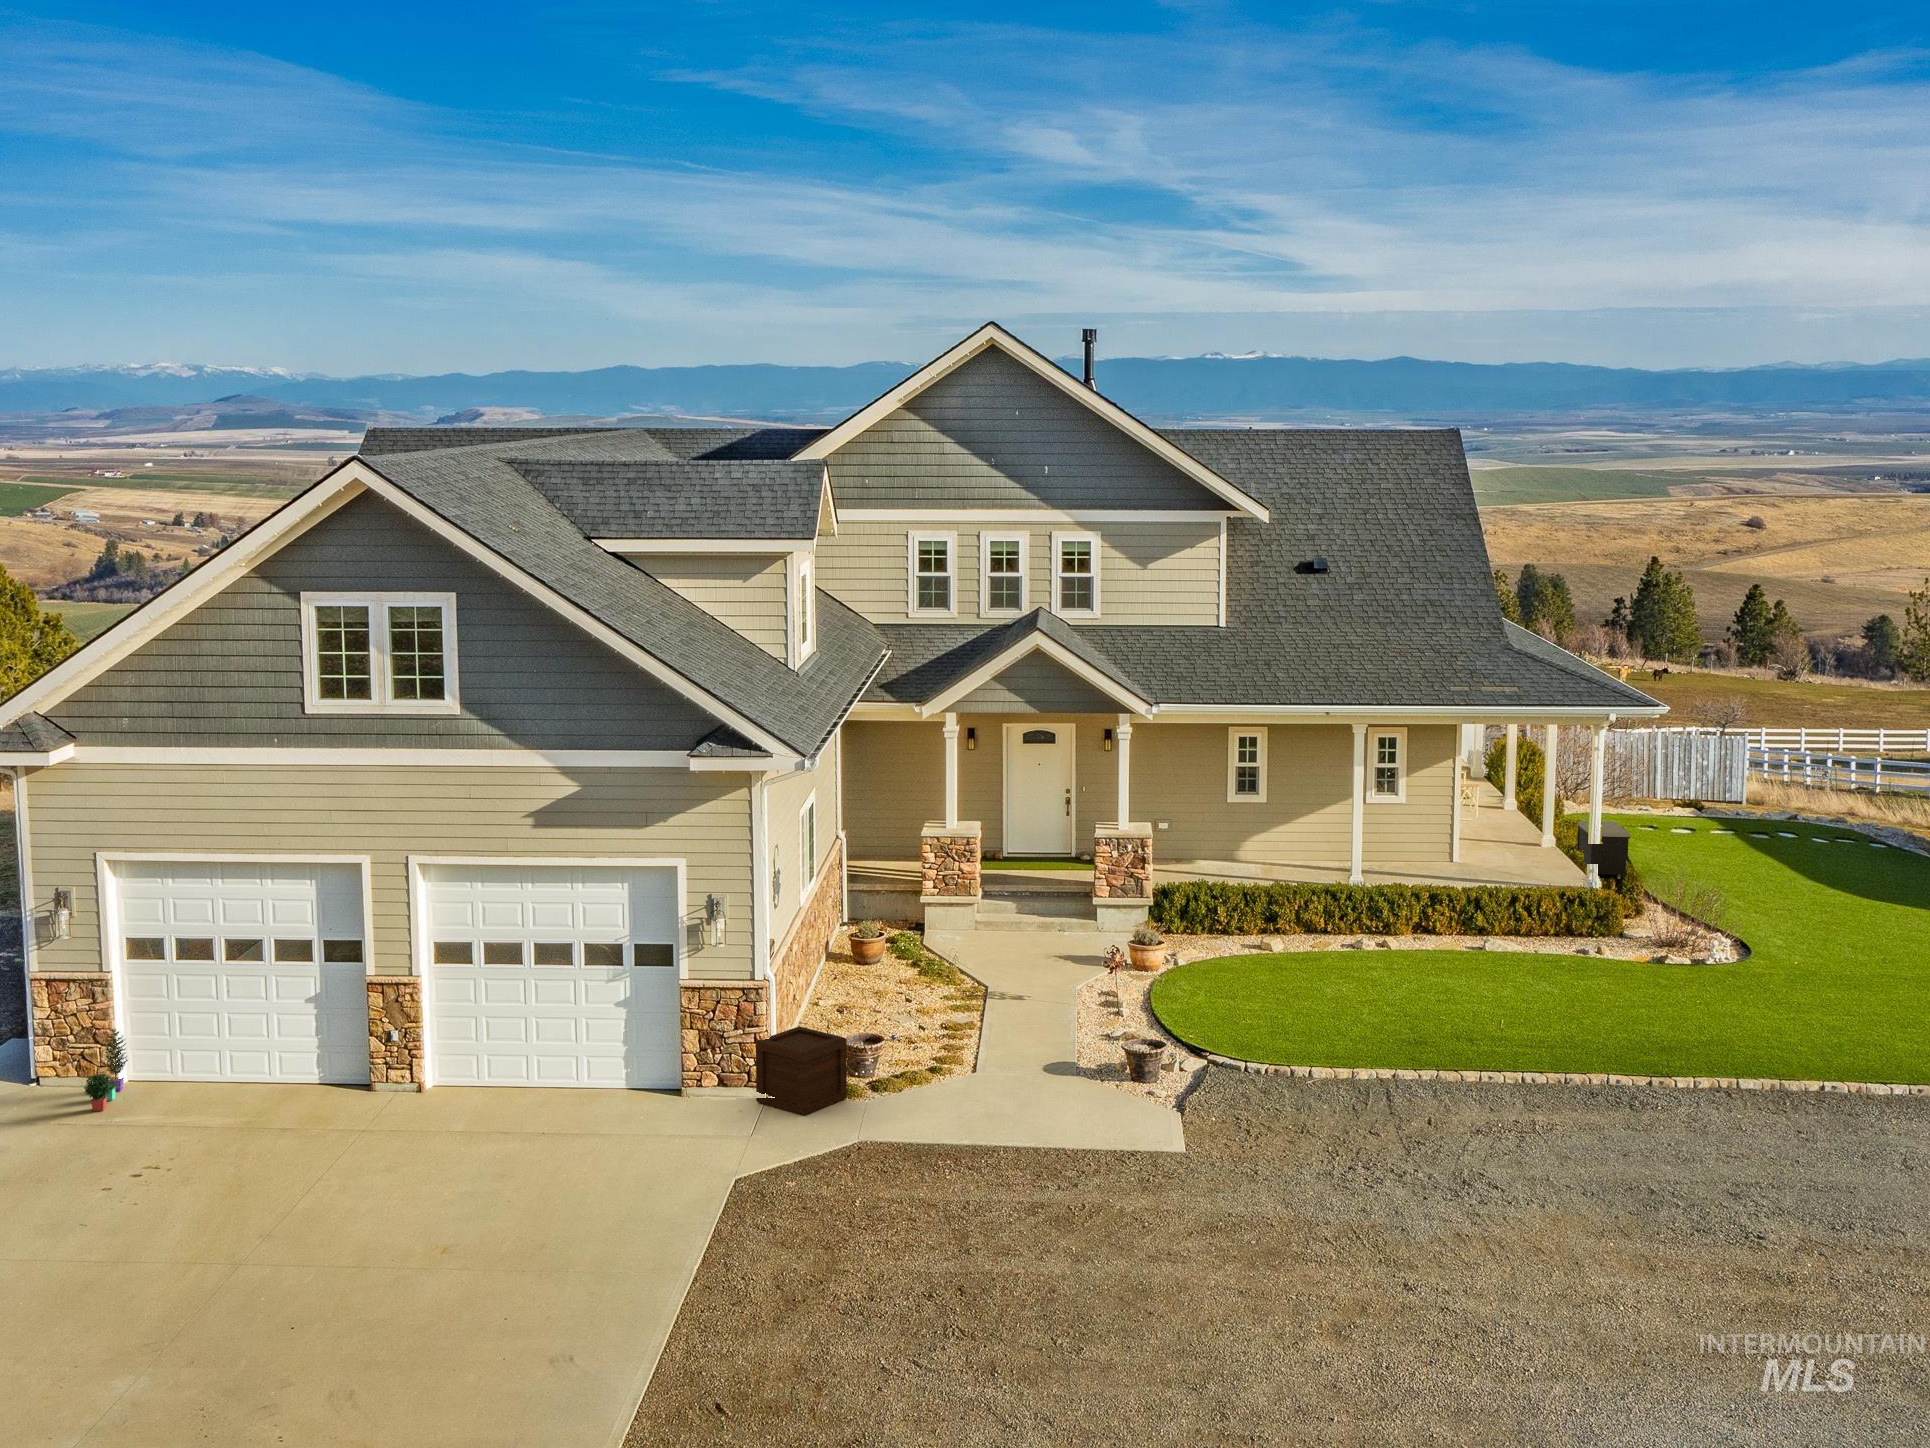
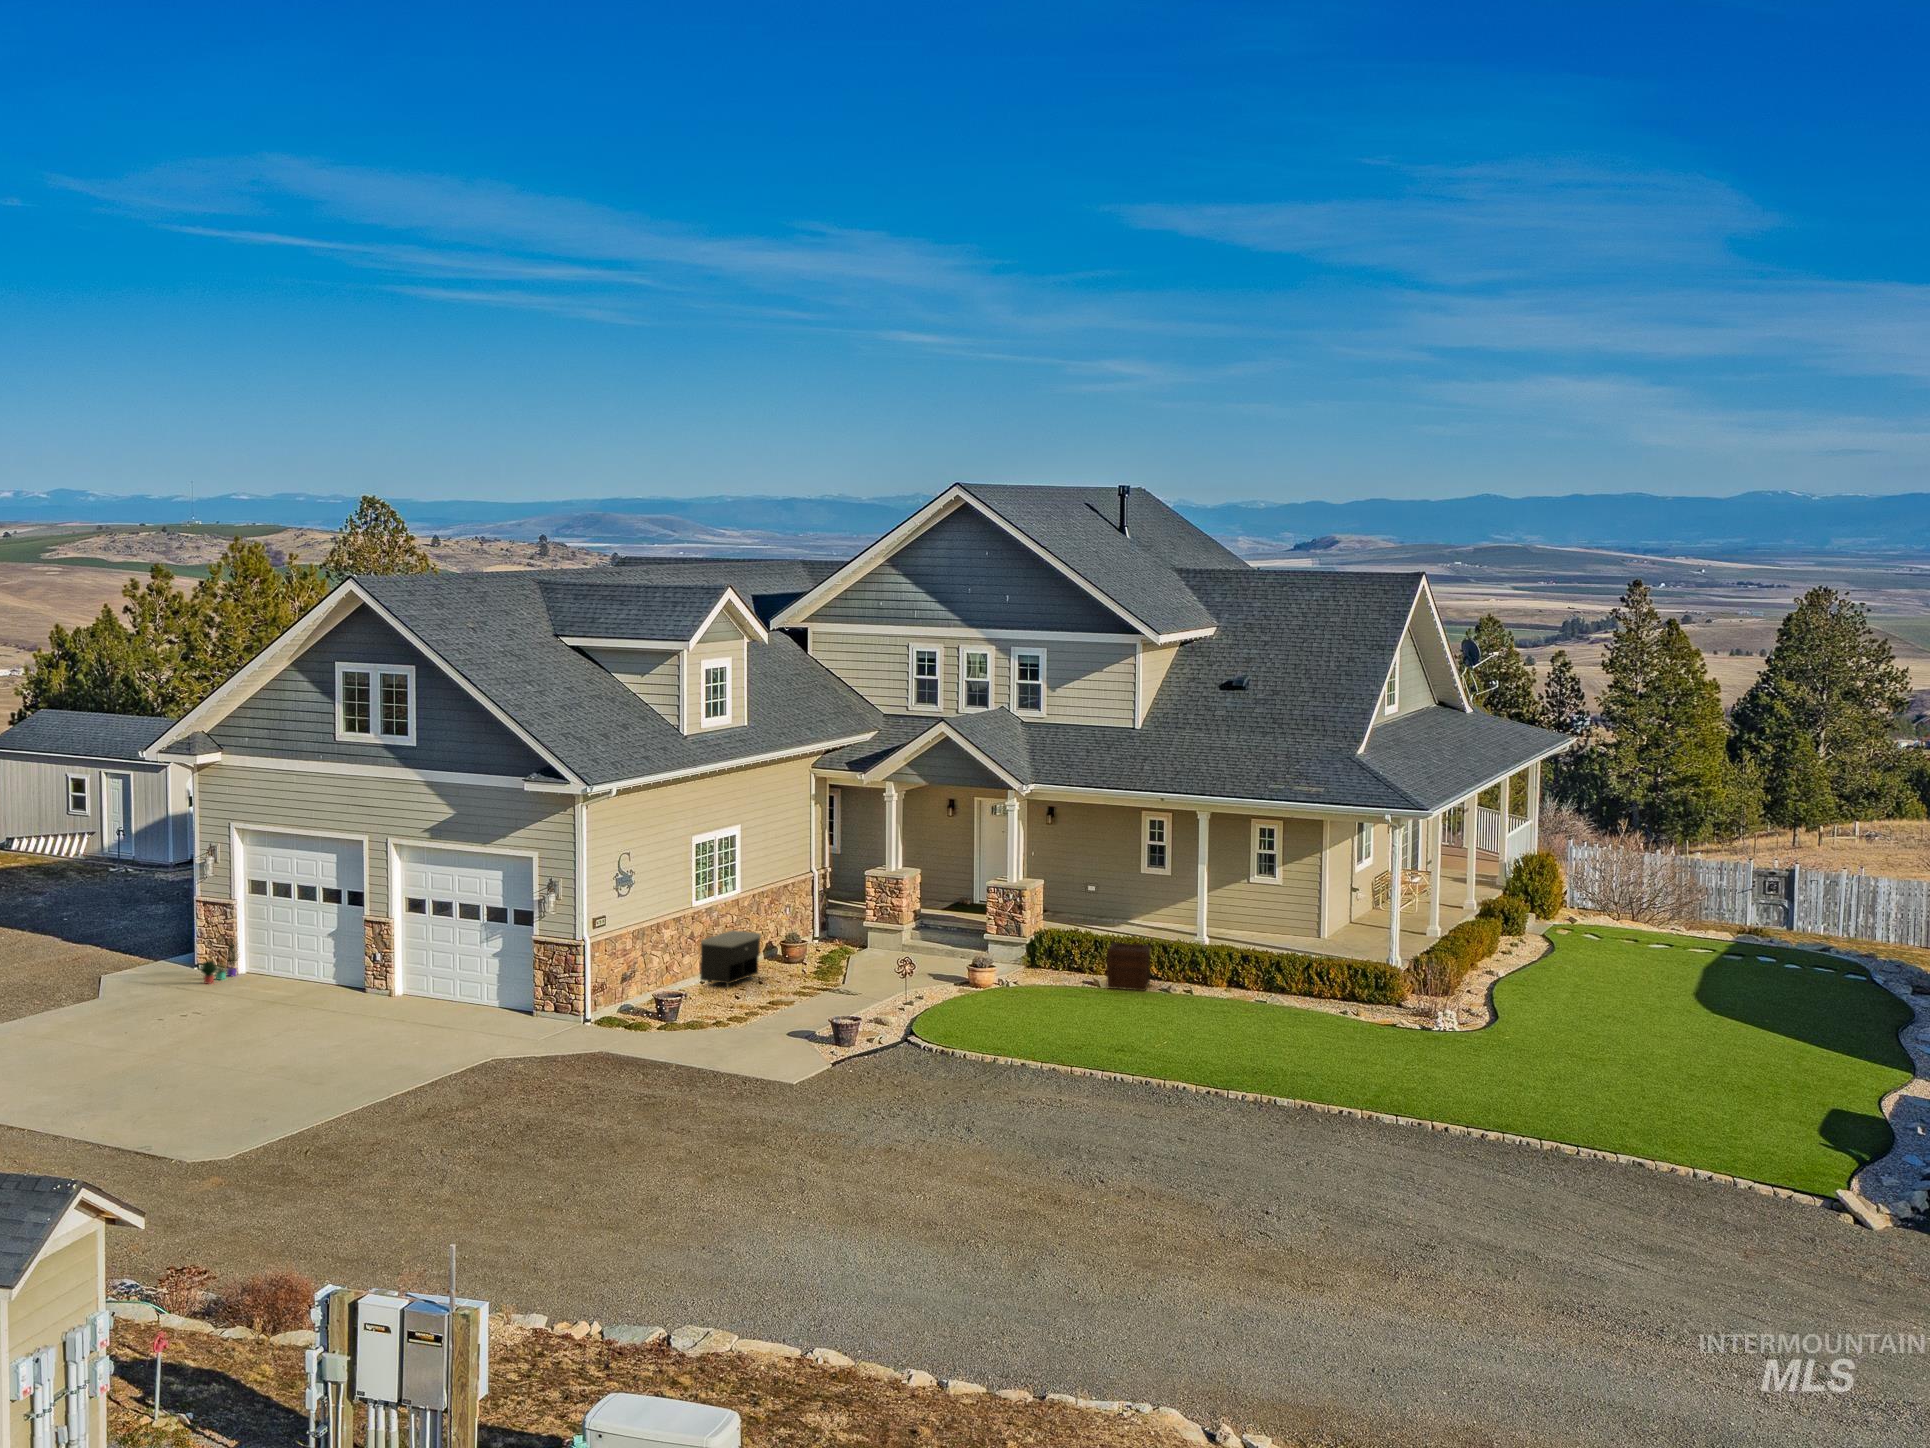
storage bench: present [1577,821,1630,879] -> present [700,930,761,986]
wooden crate: present [756,1027,847,1115] -> present [1107,943,1151,991]

